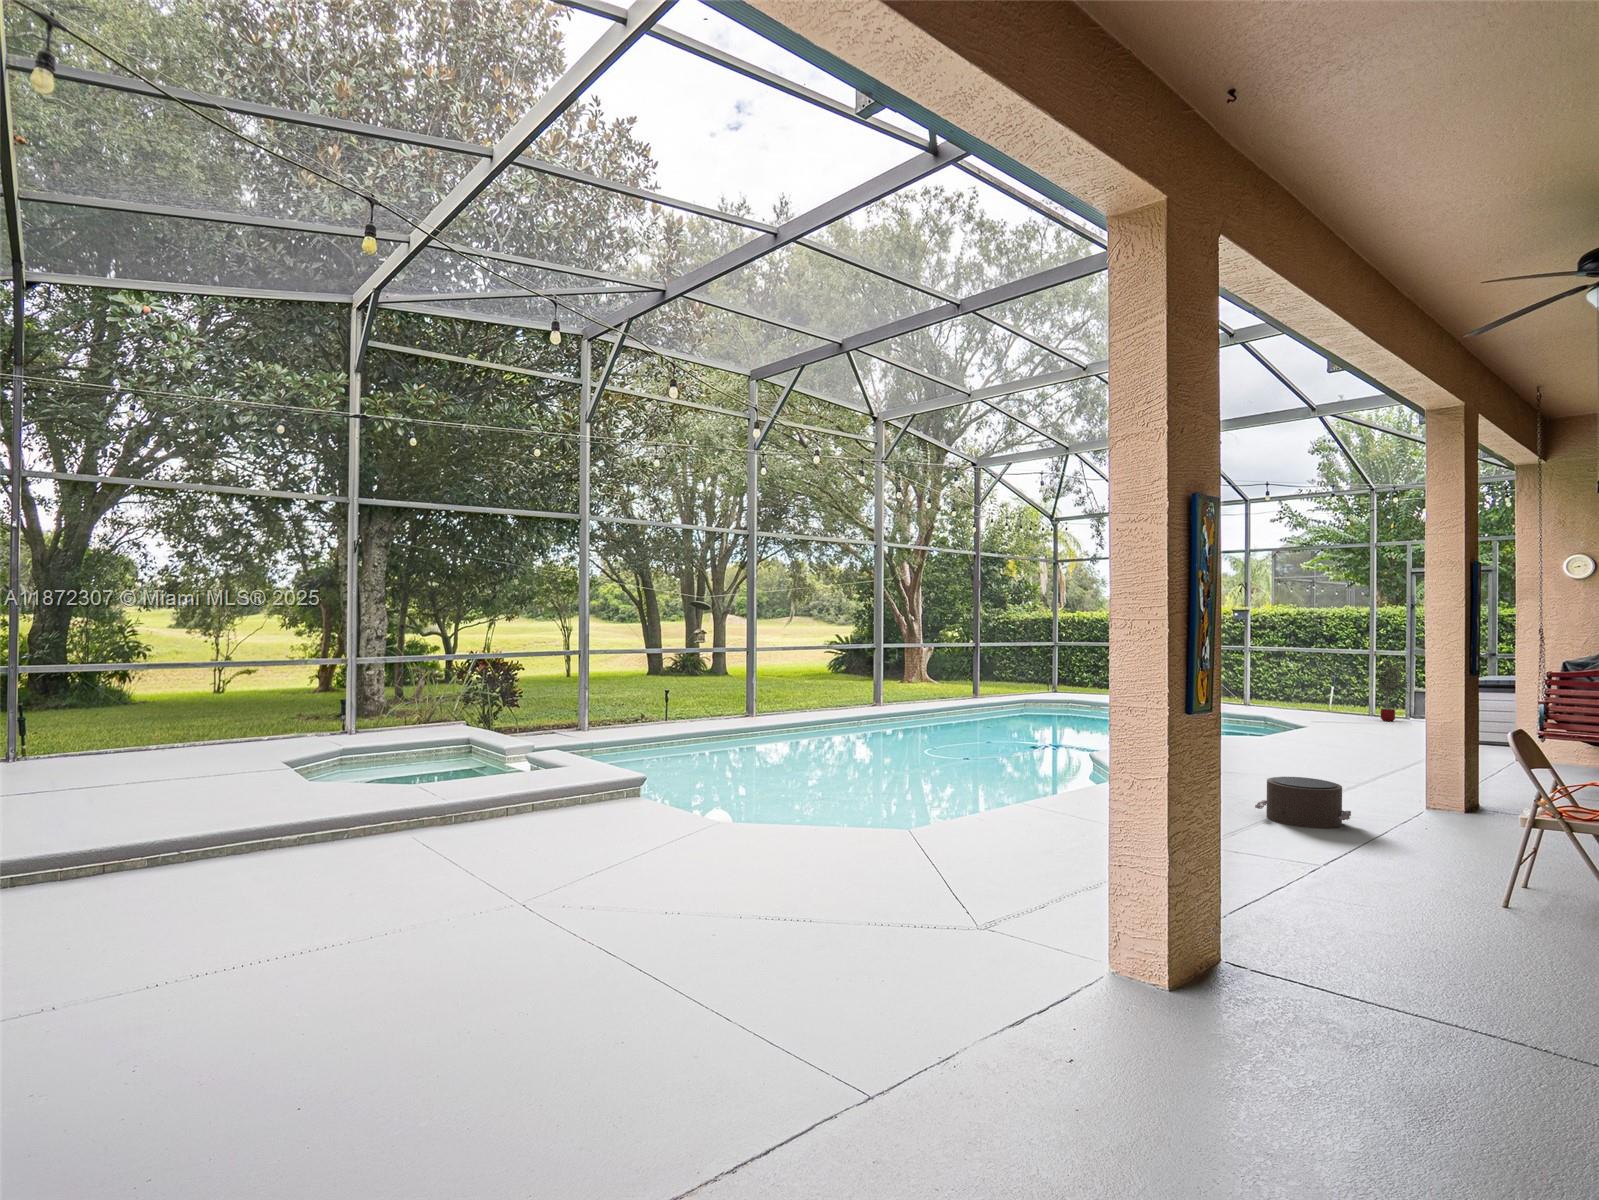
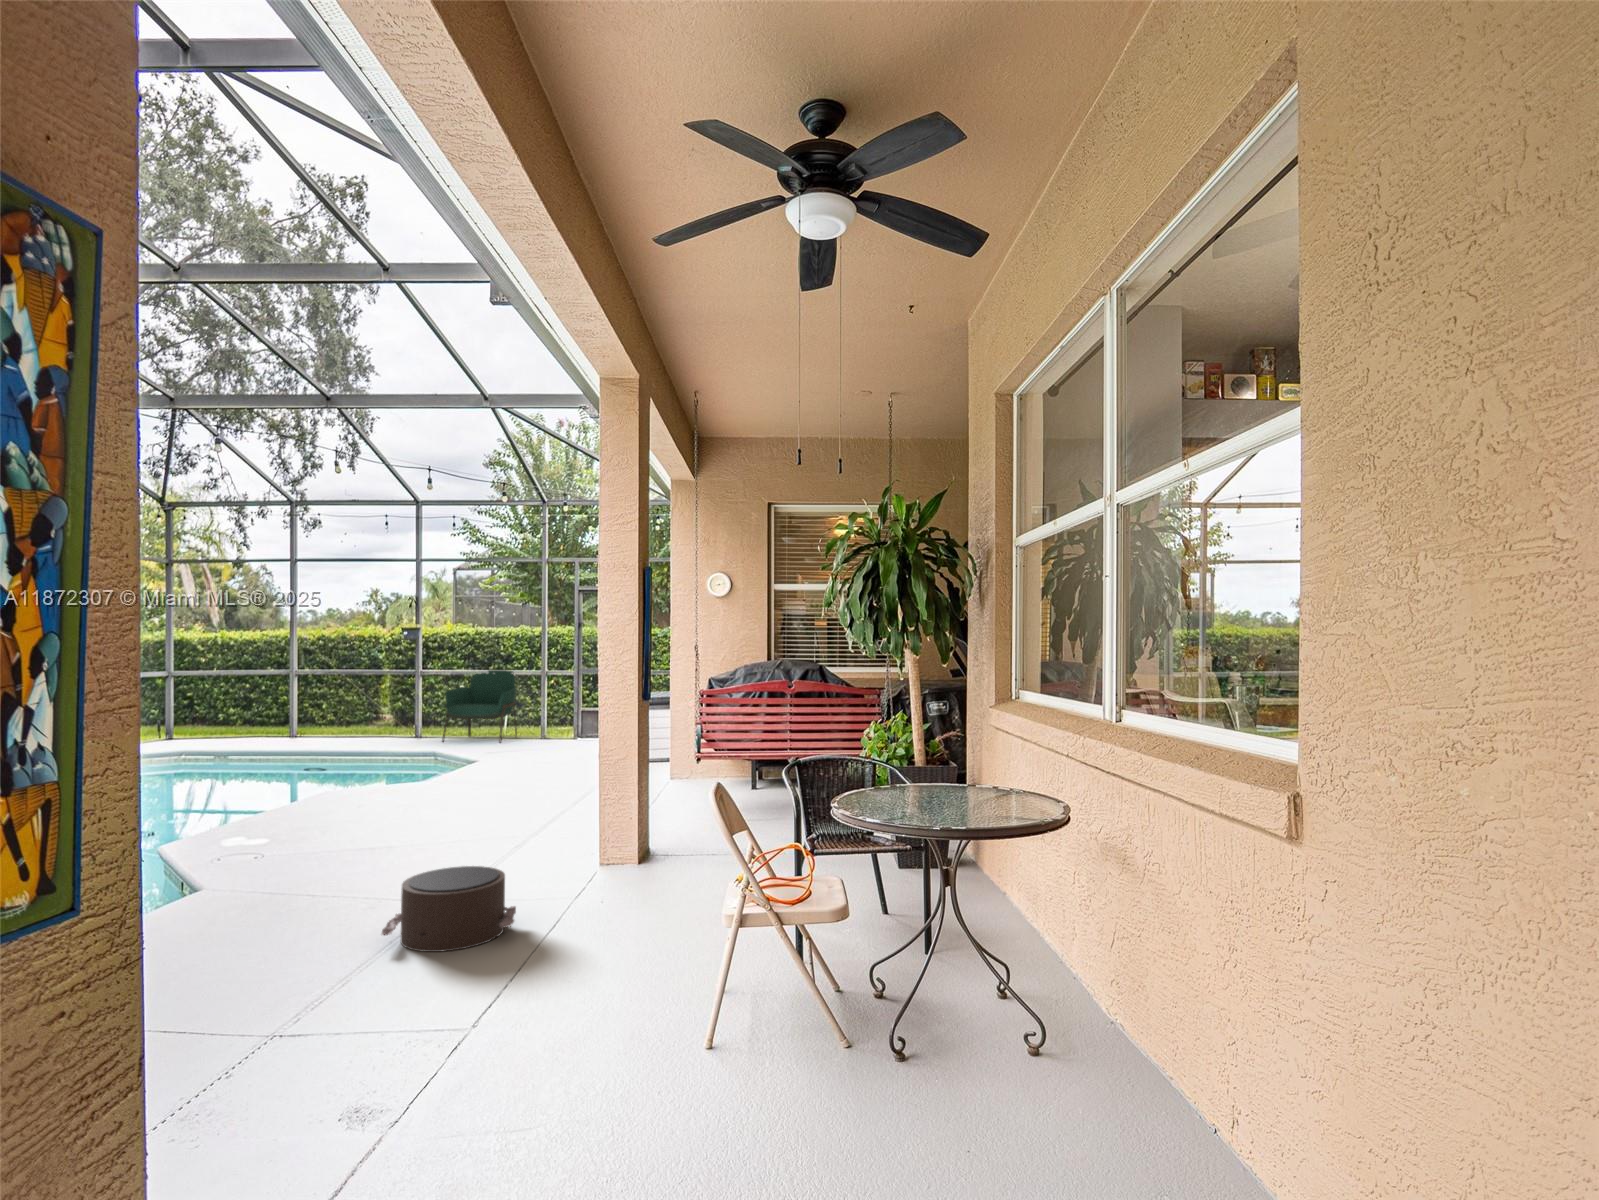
armchair: none [1267,649,1342,717] -> present [442,670,517,743]
potted tree: present [1376,658,1409,722] -> none [546,676,583,741]

